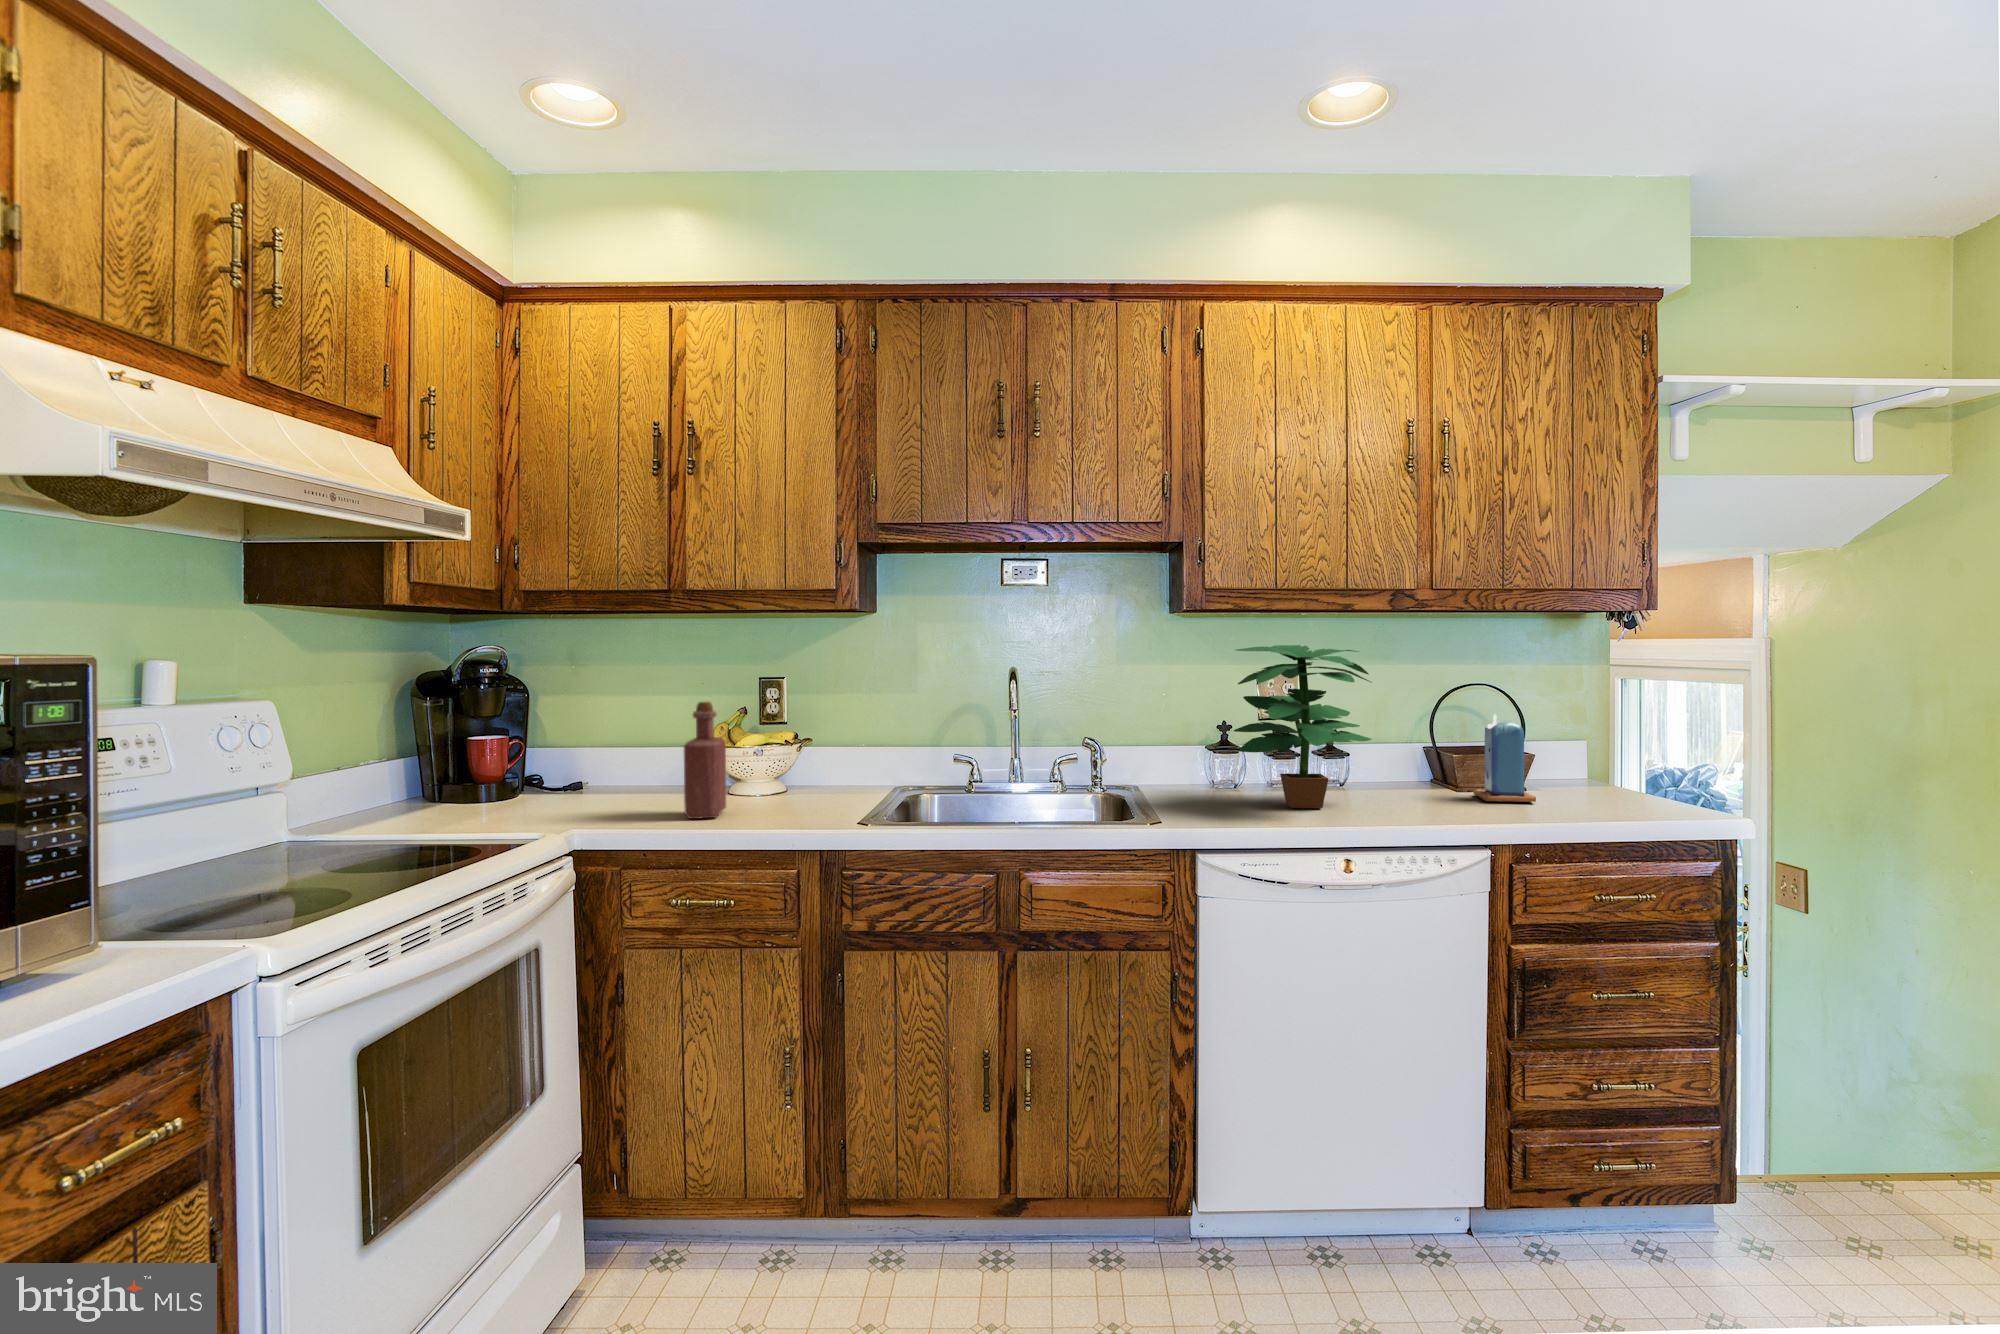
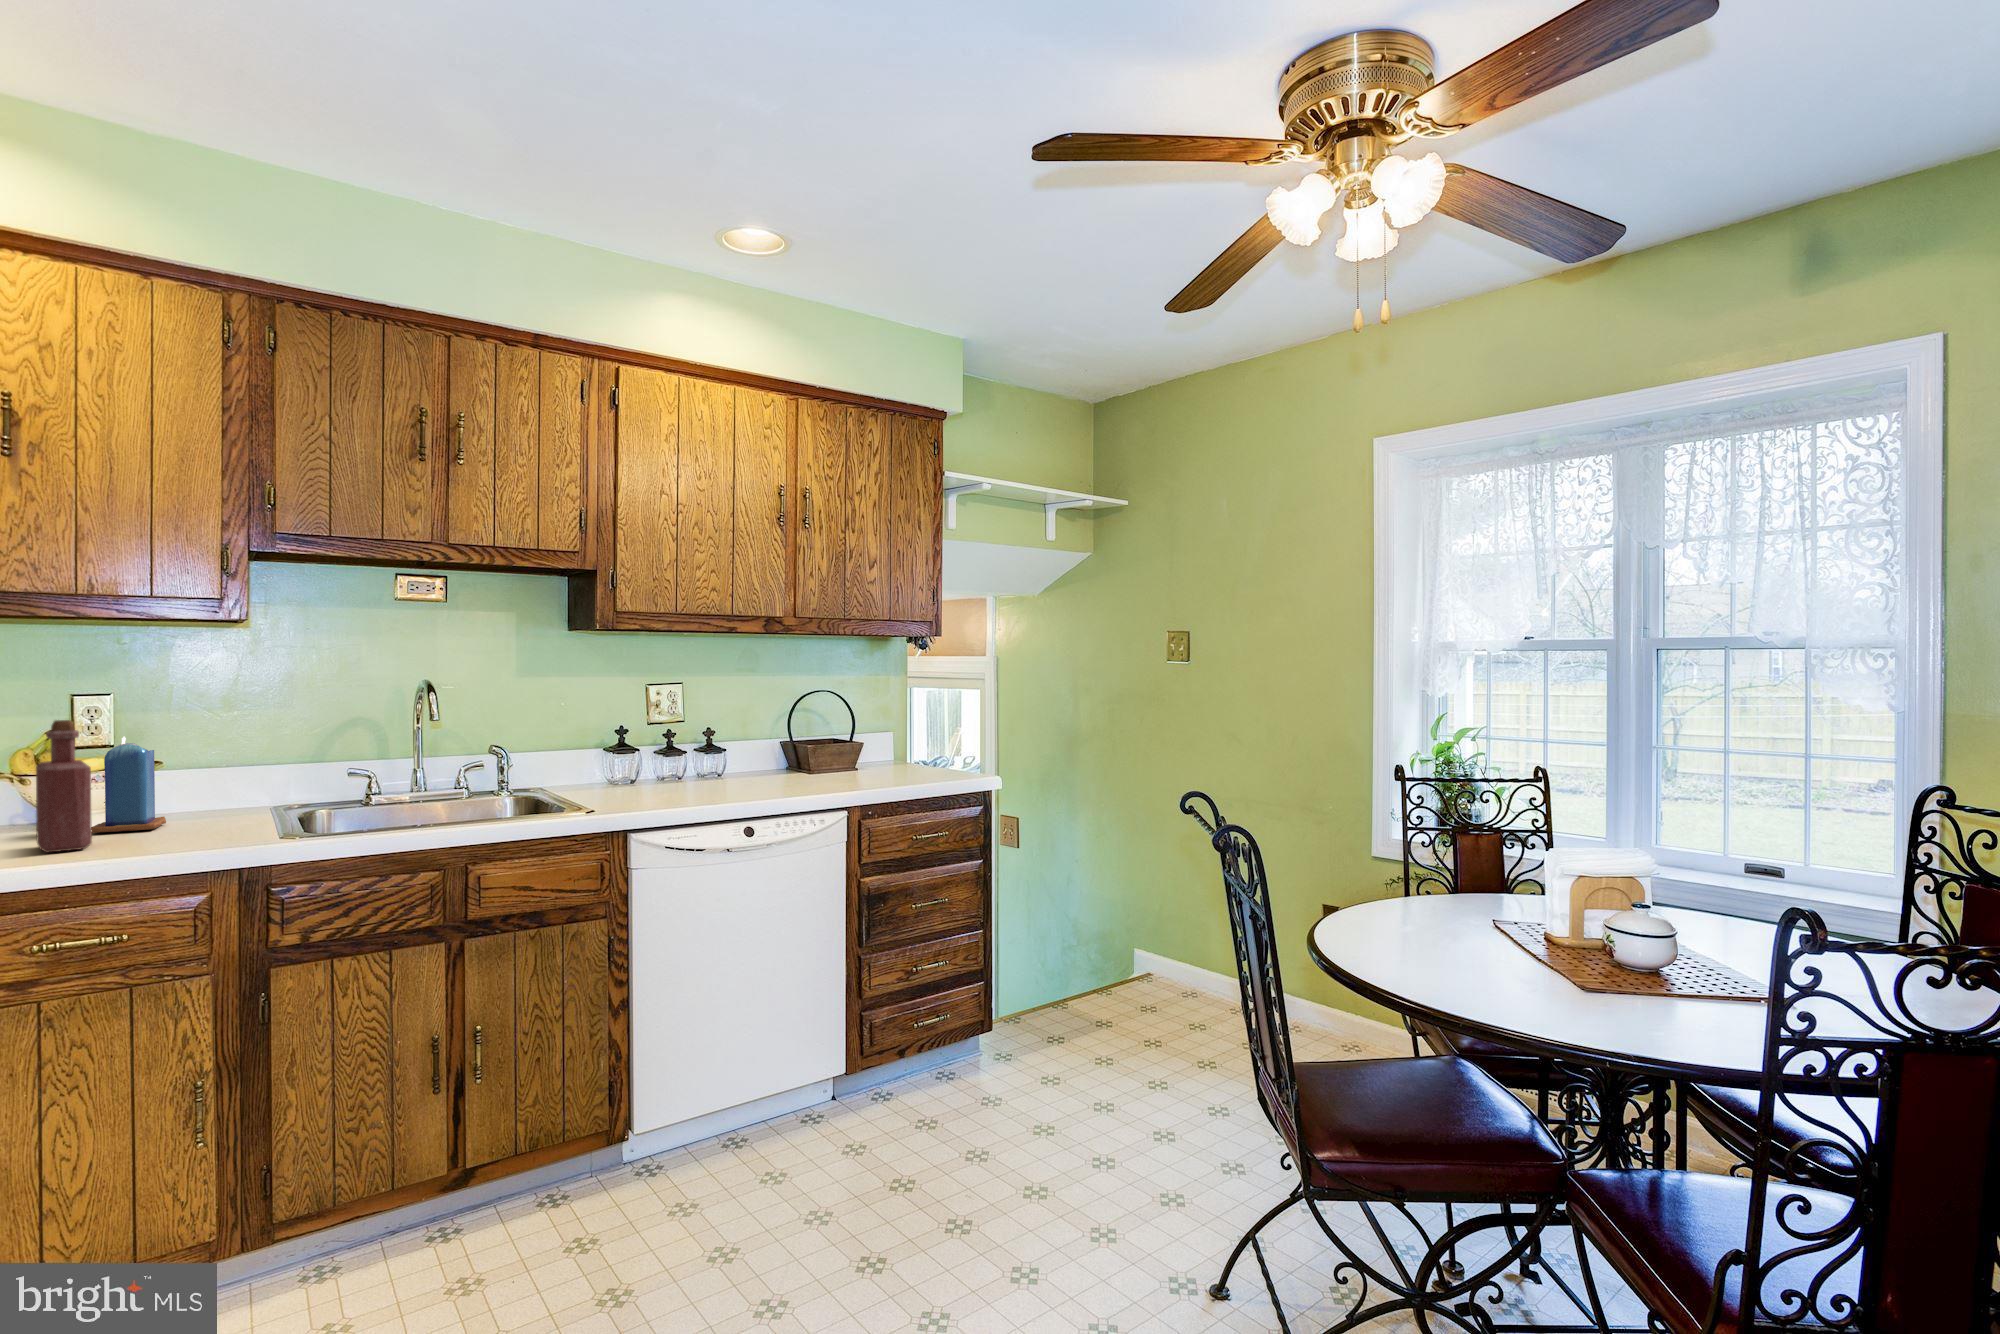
potted plant: present [1234,645,1371,808] -> none [647,659,759,792]
candle: present [1474,714,1536,802] -> present [91,736,166,833]

